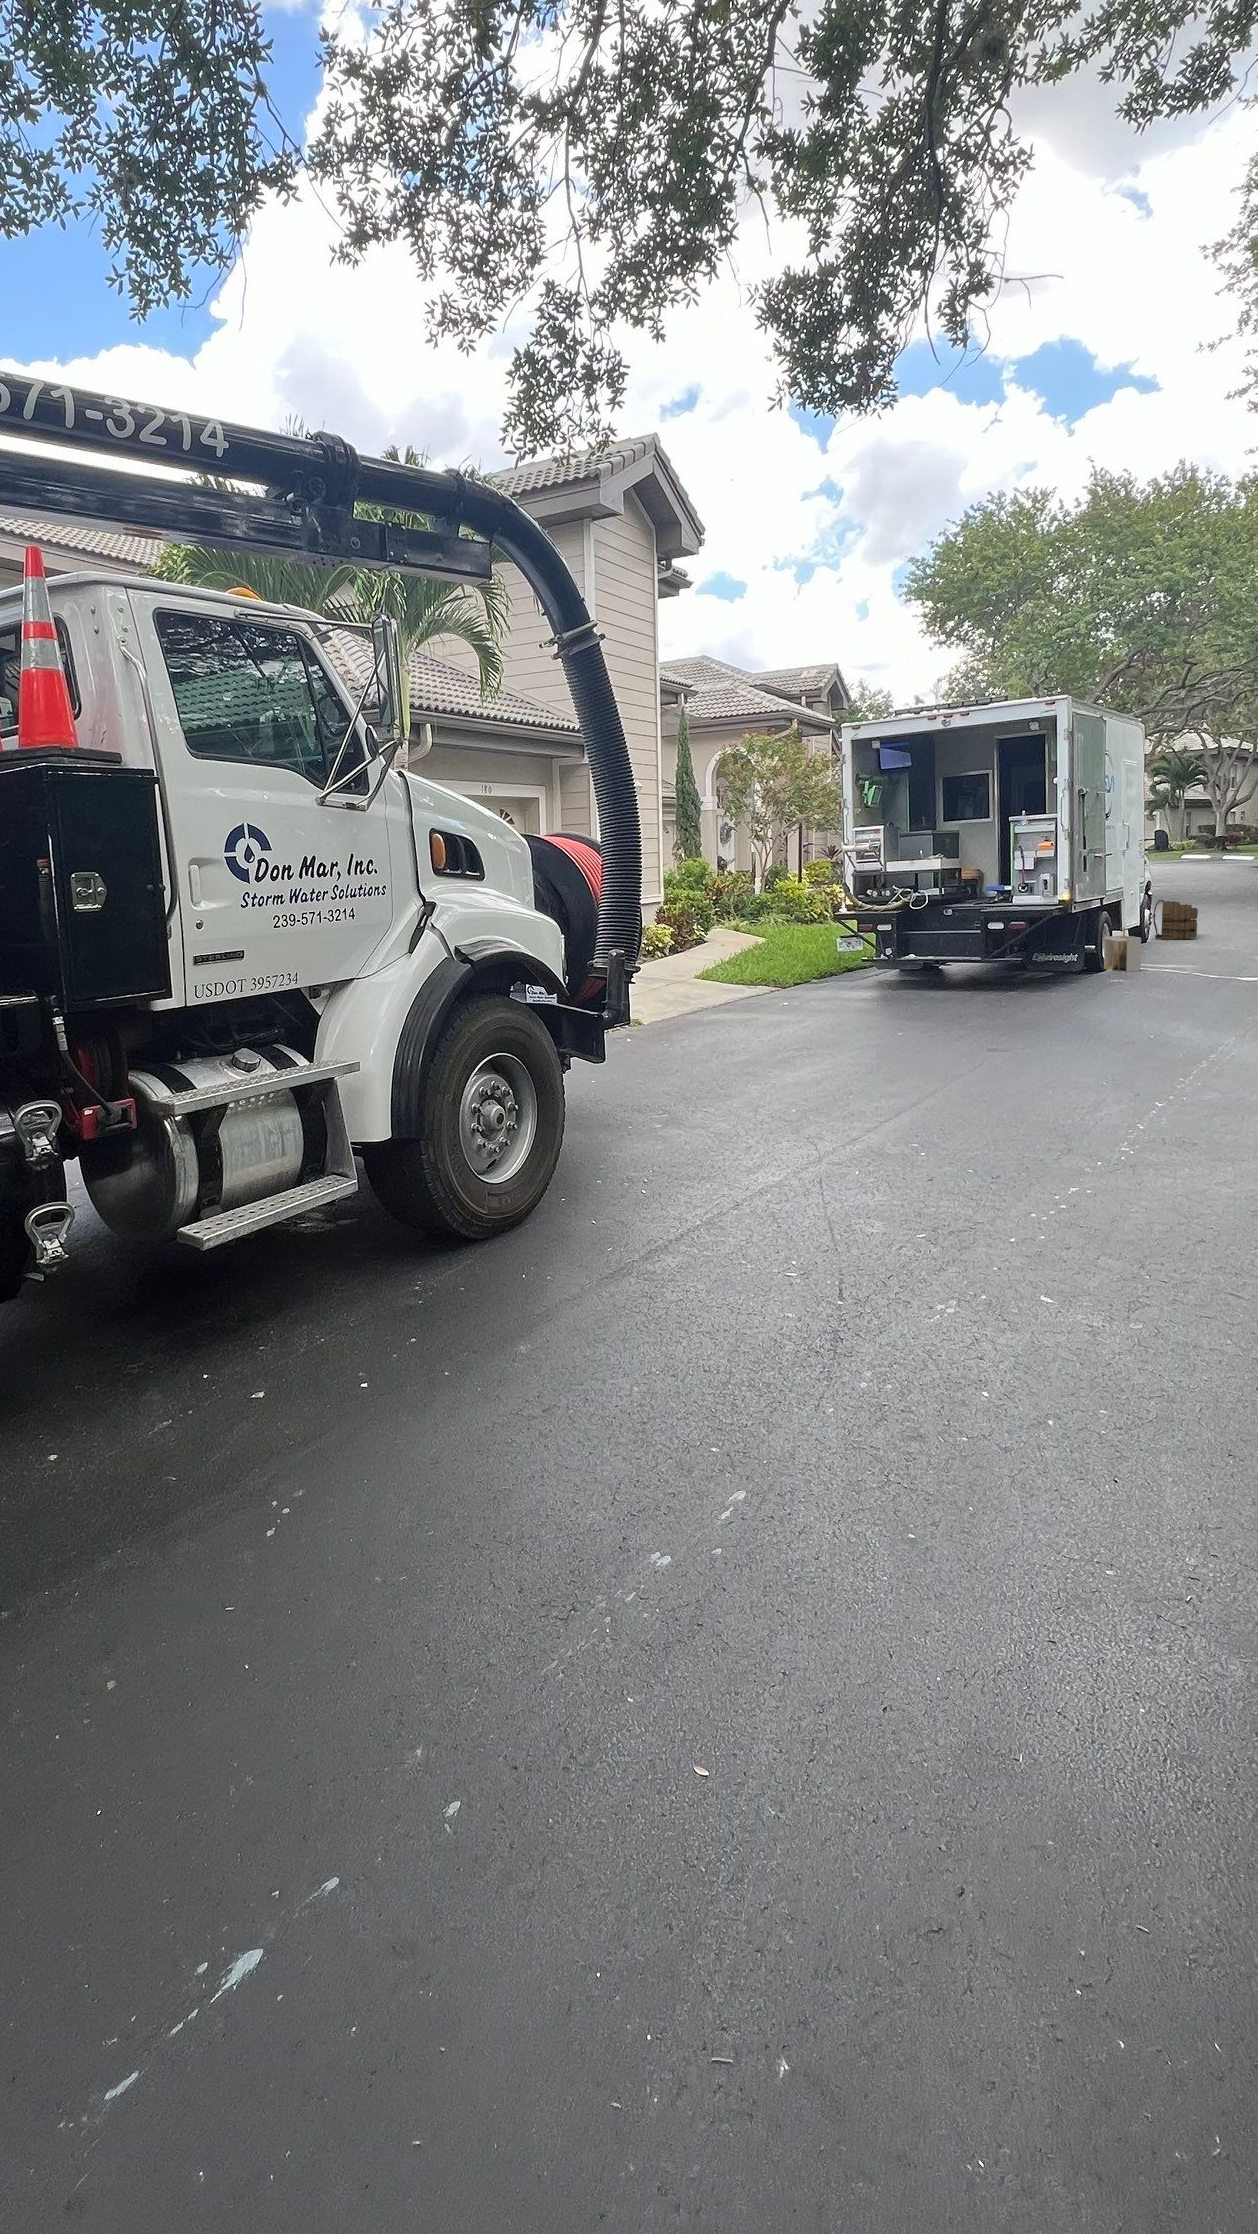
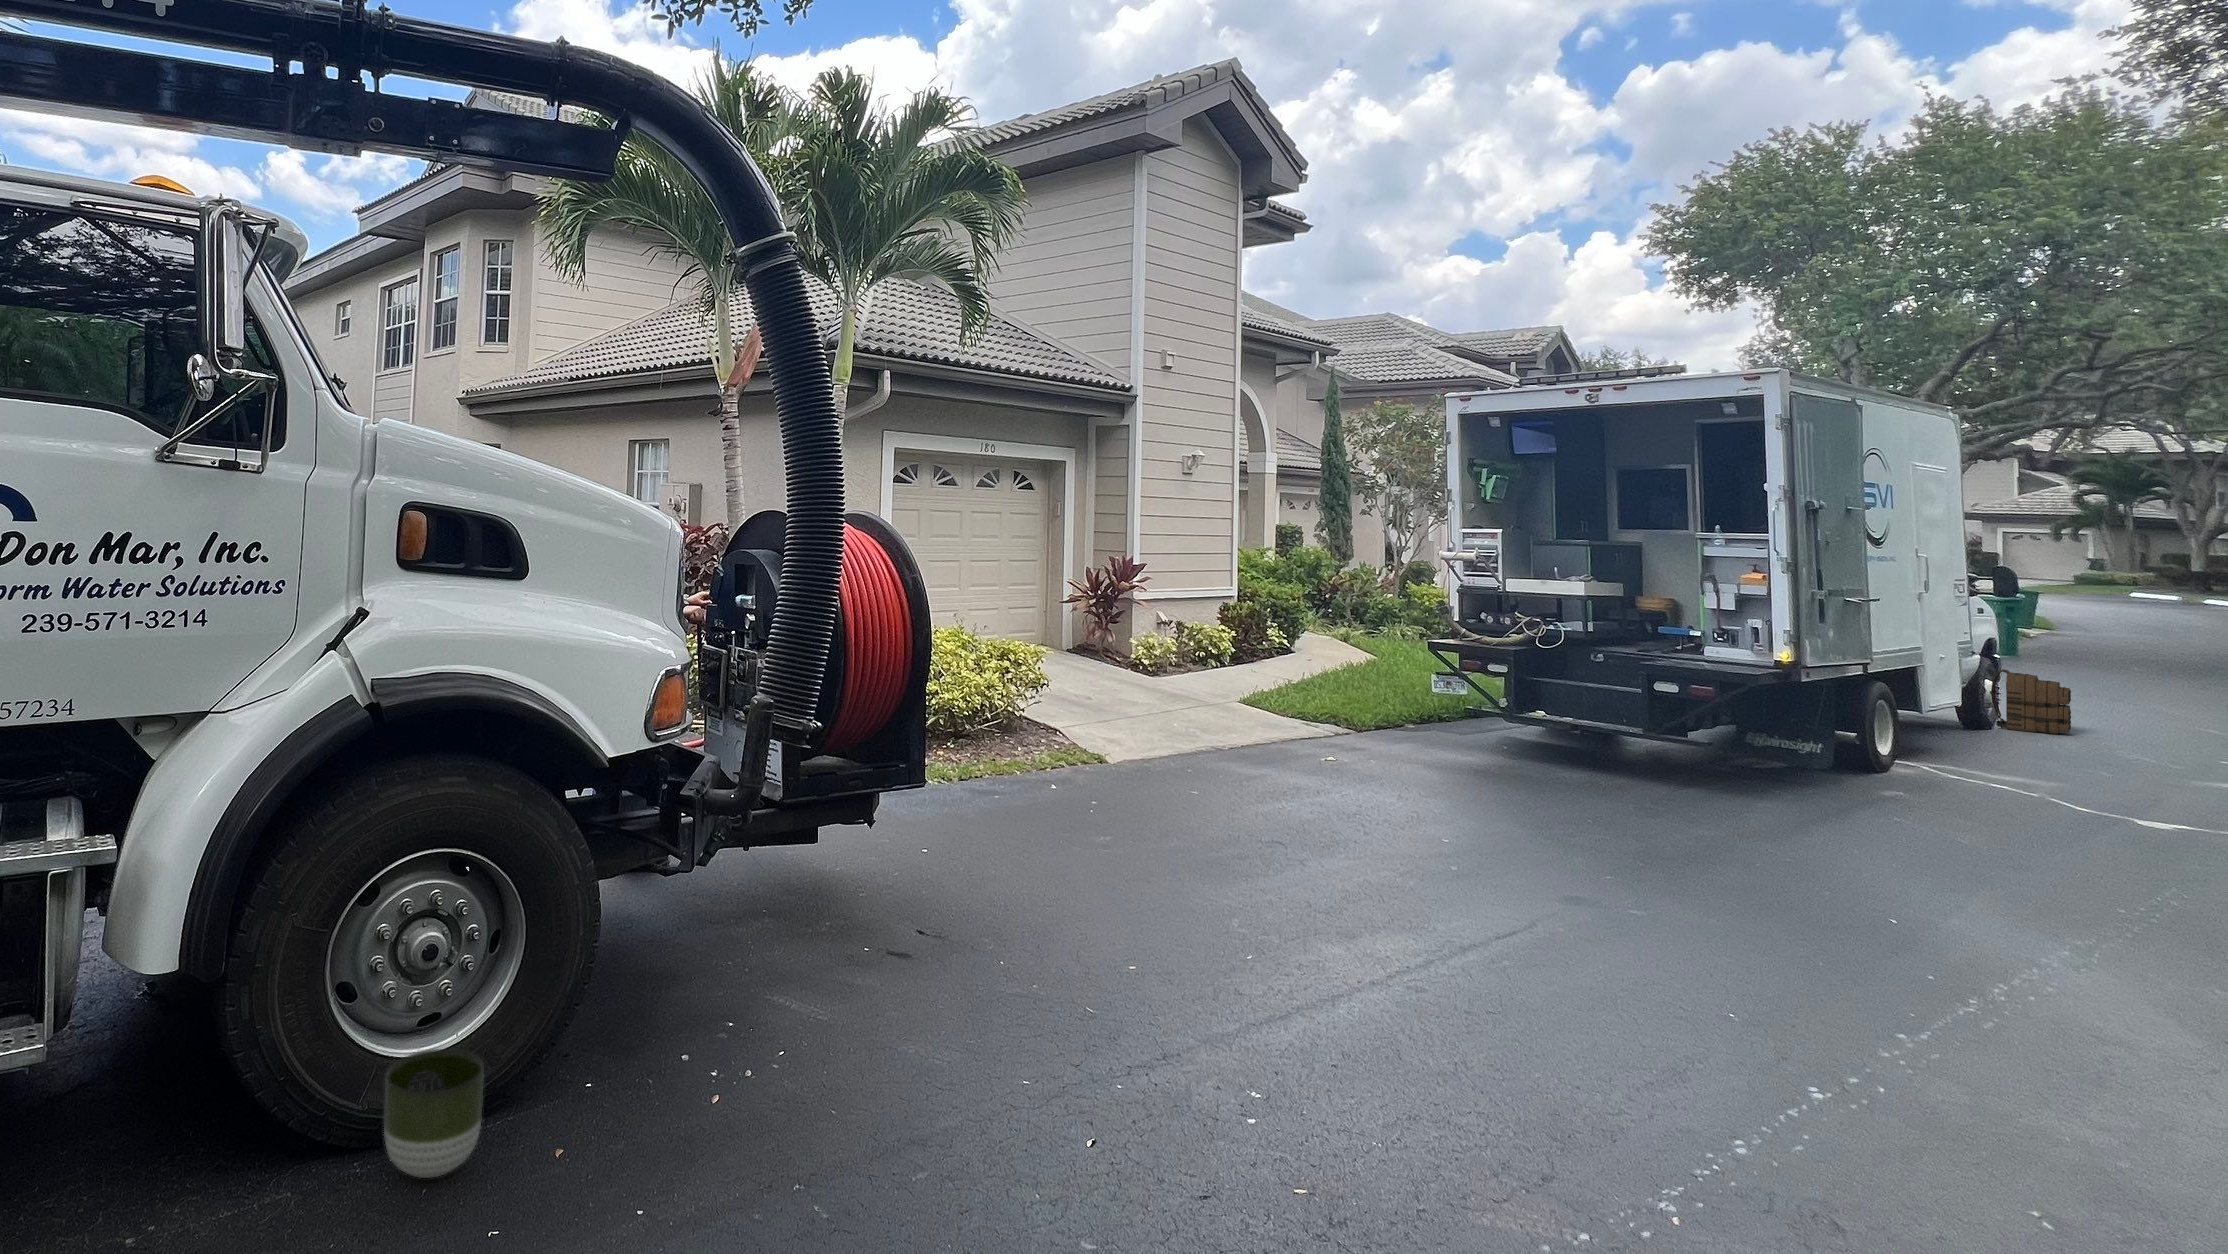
storage bin: present [1104,927,1141,971] -> none [1871,709,1933,780]
planter: none [480,1188,542,1260] -> present [384,1049,484,1178]

